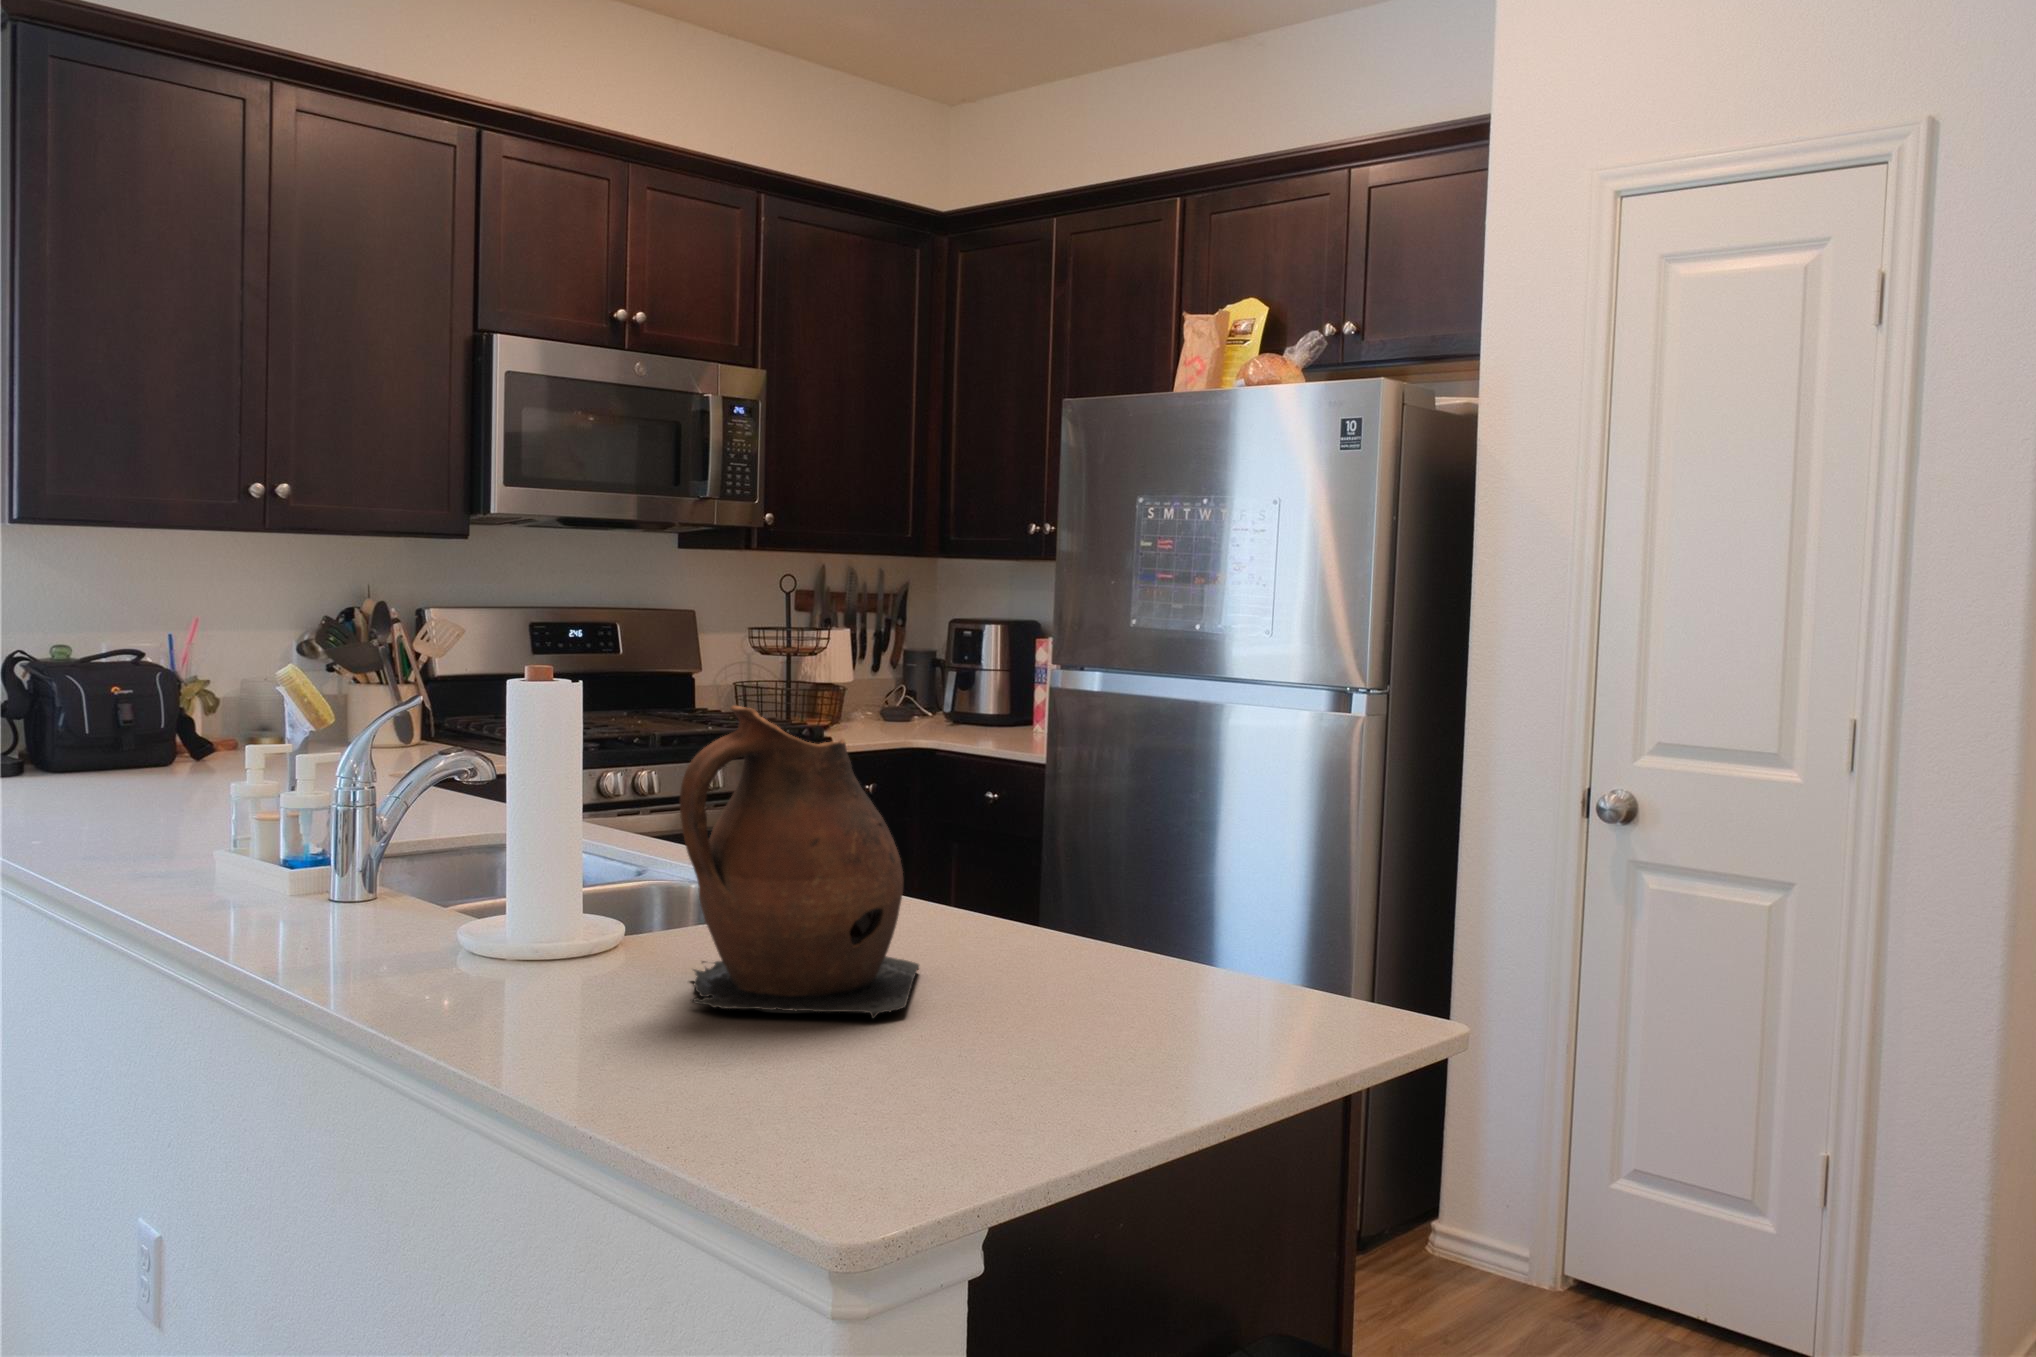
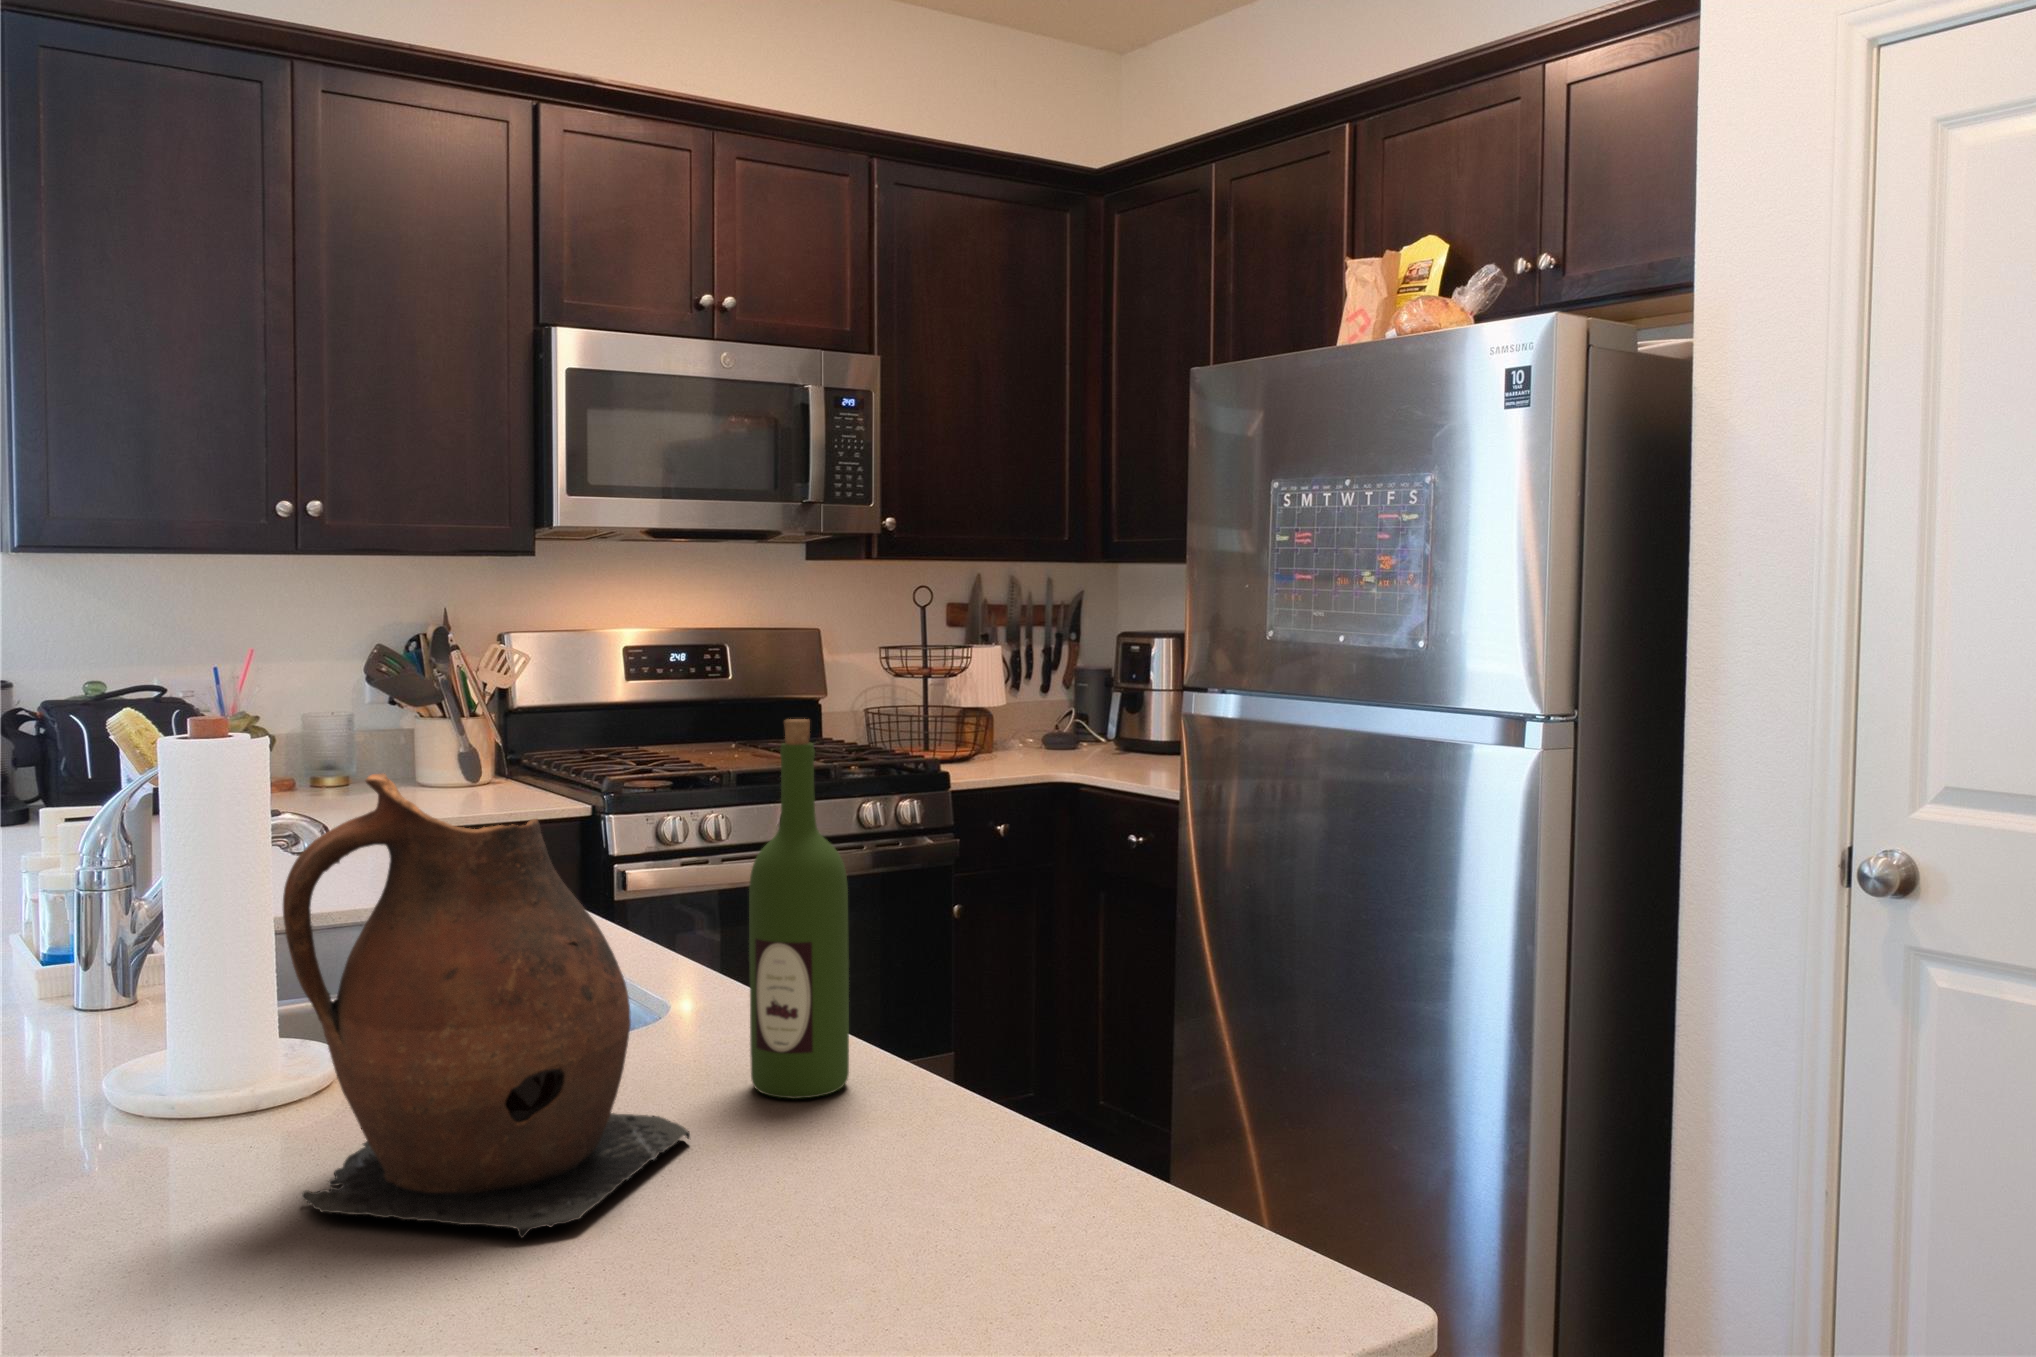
wine bottle: none [922,675,995,948] -> present [749,719,849,1099]

